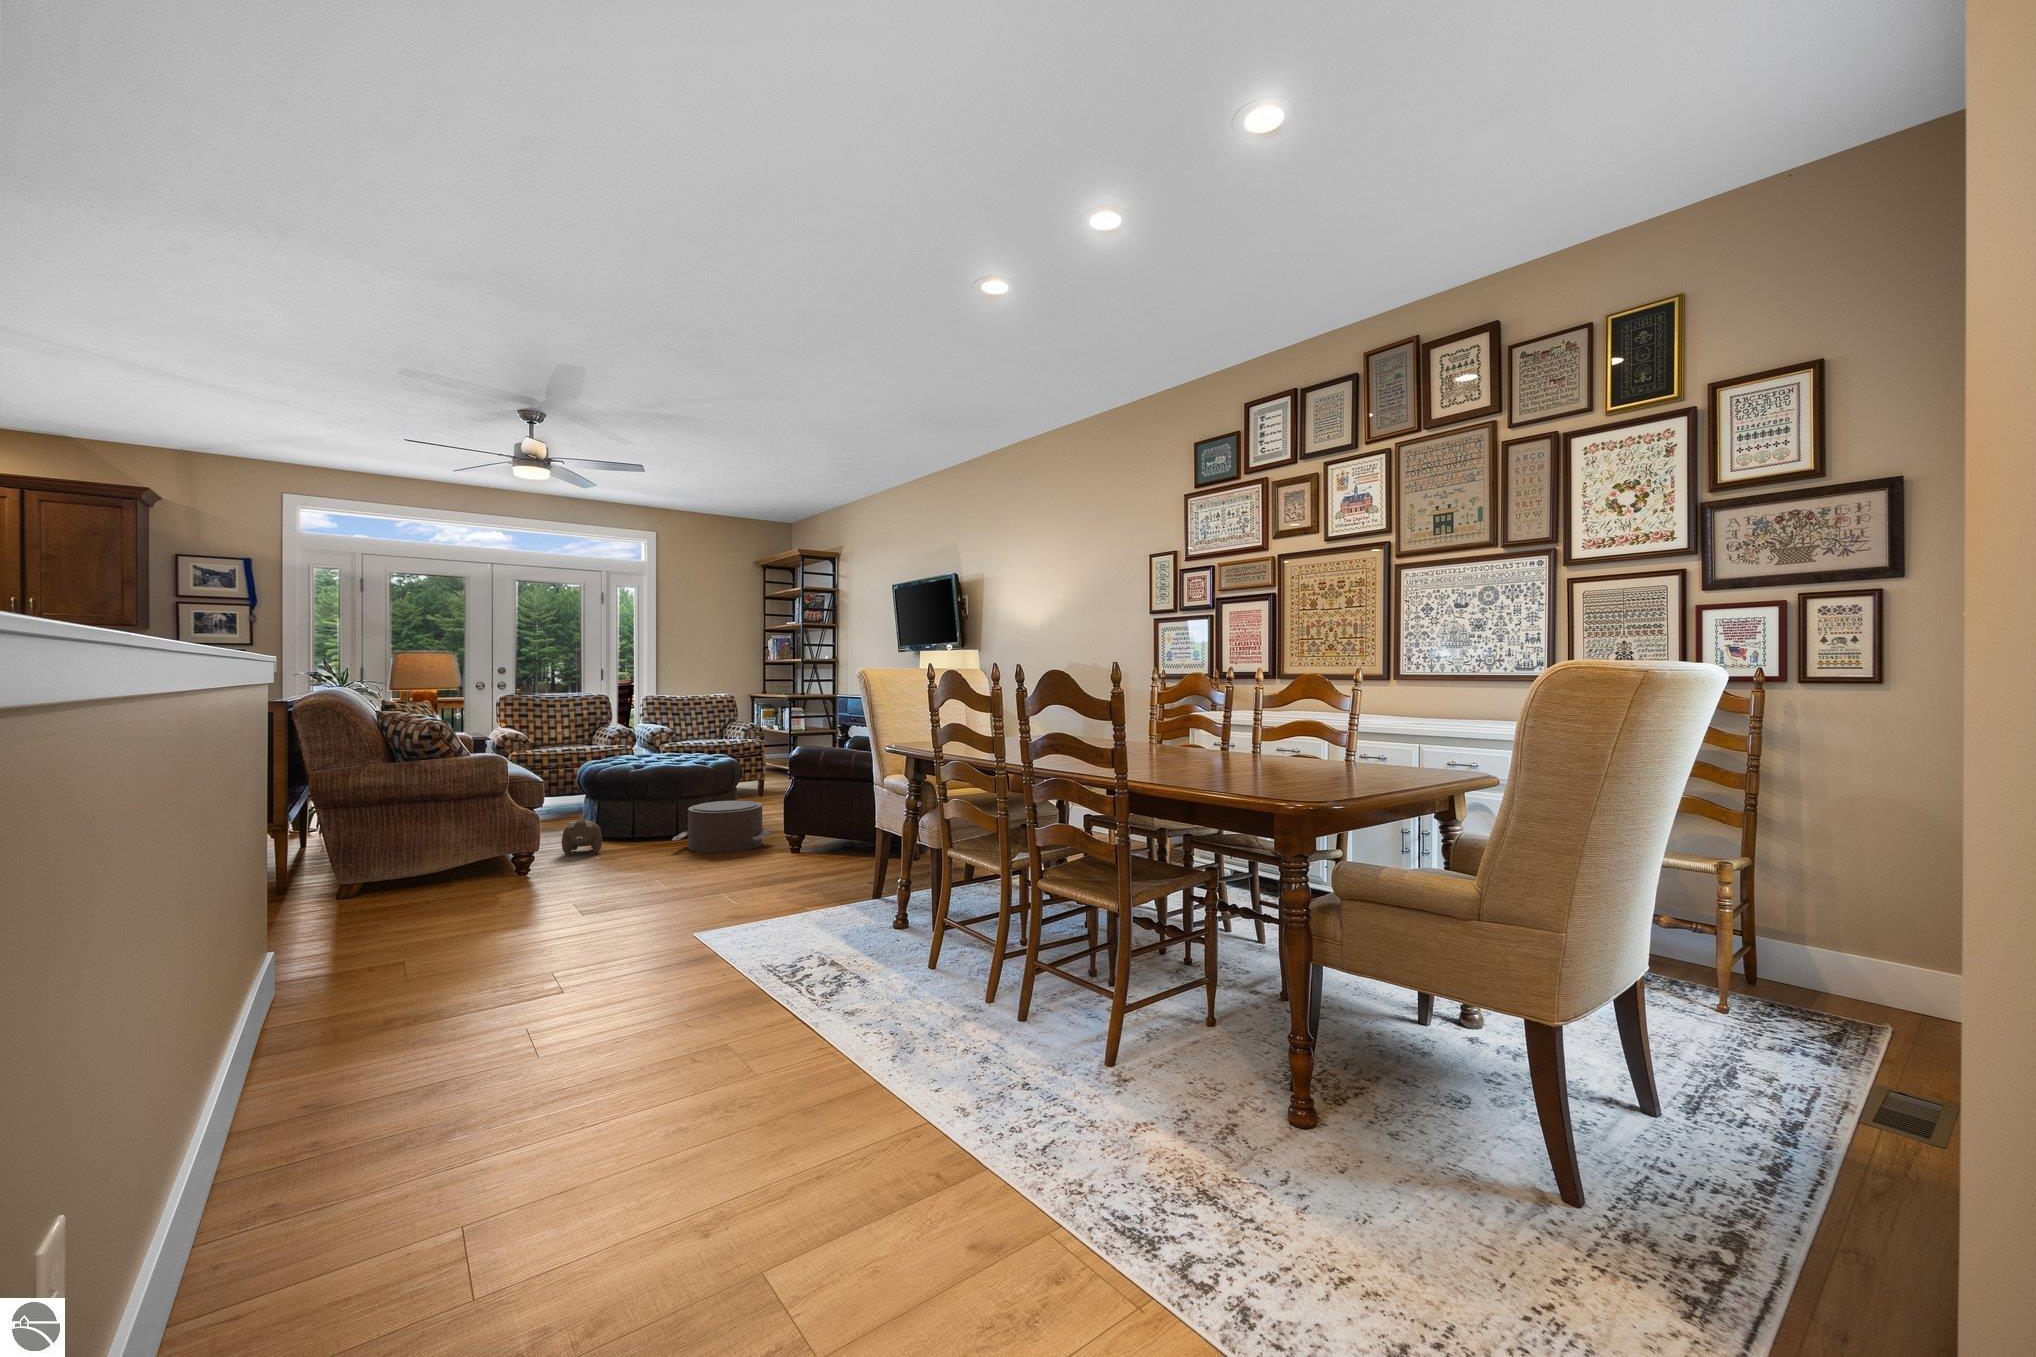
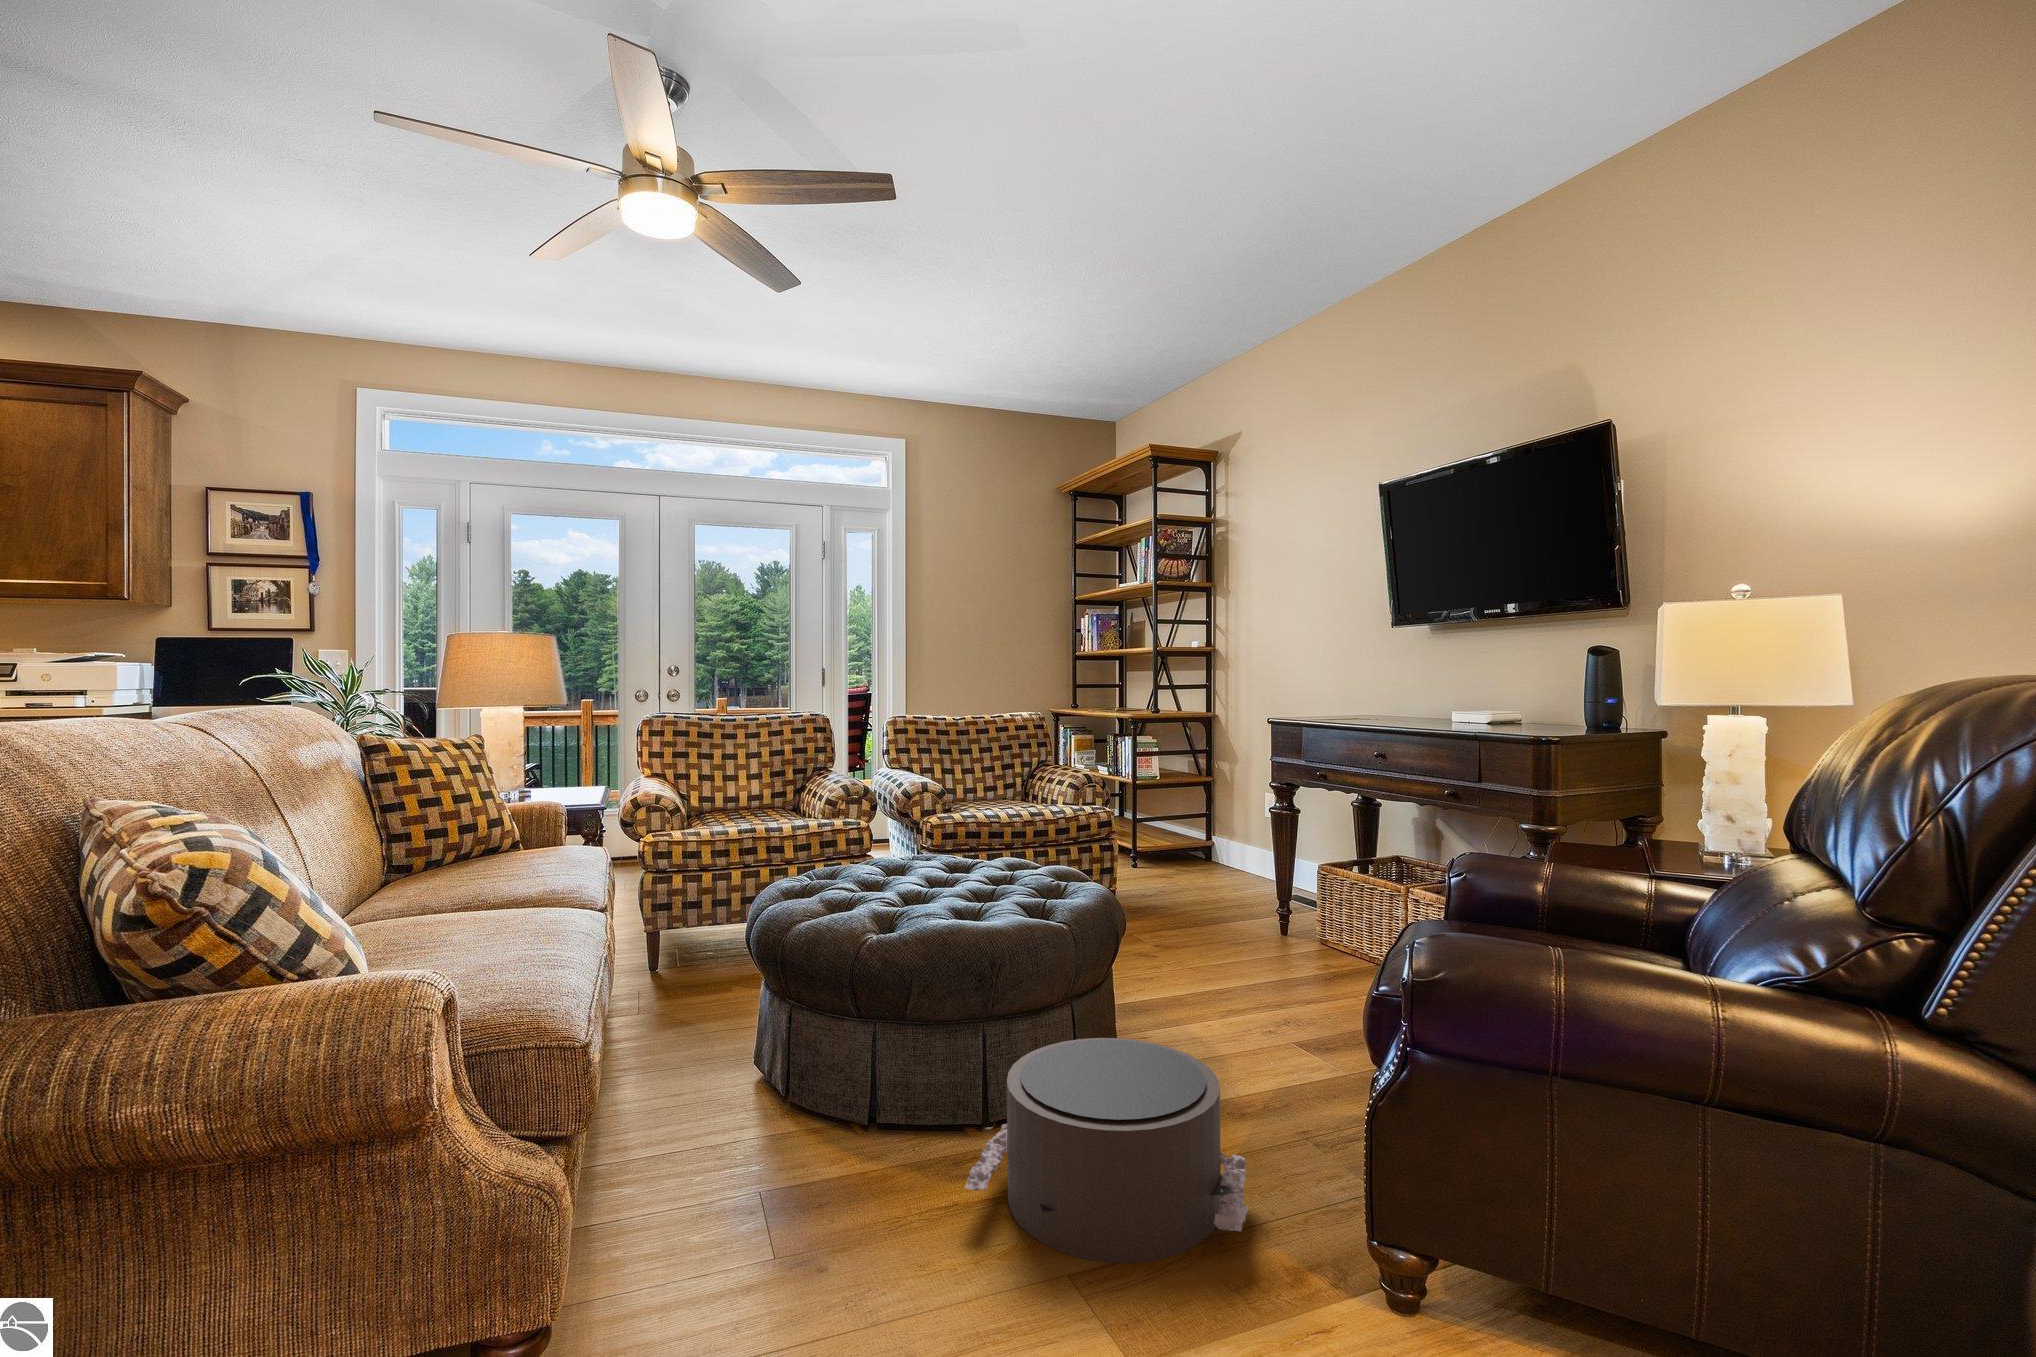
plush toy: present [562,819,602,855] -> none [673,1081,778,1191]

